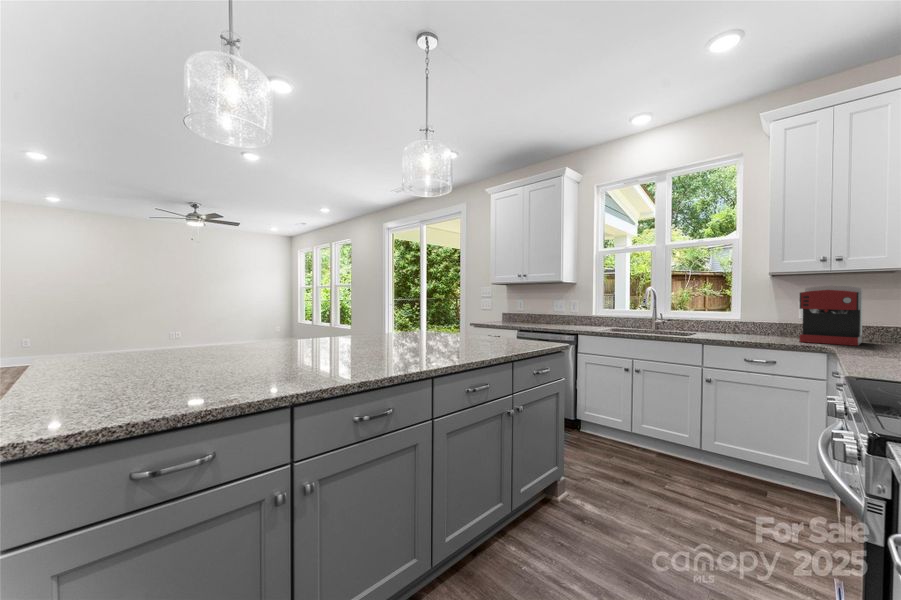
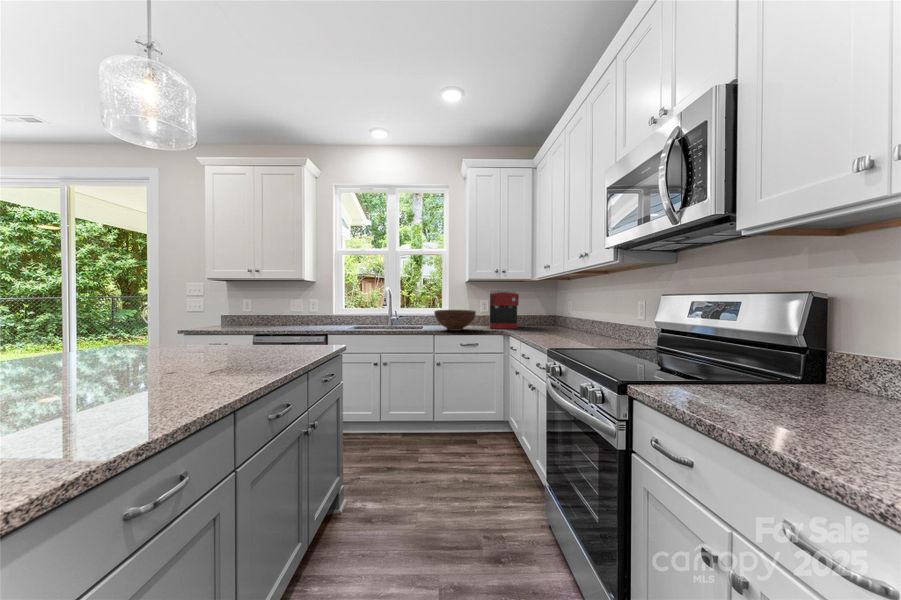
fruit bowl: none [702,313,769,340] -> present [434,310,476,331]

